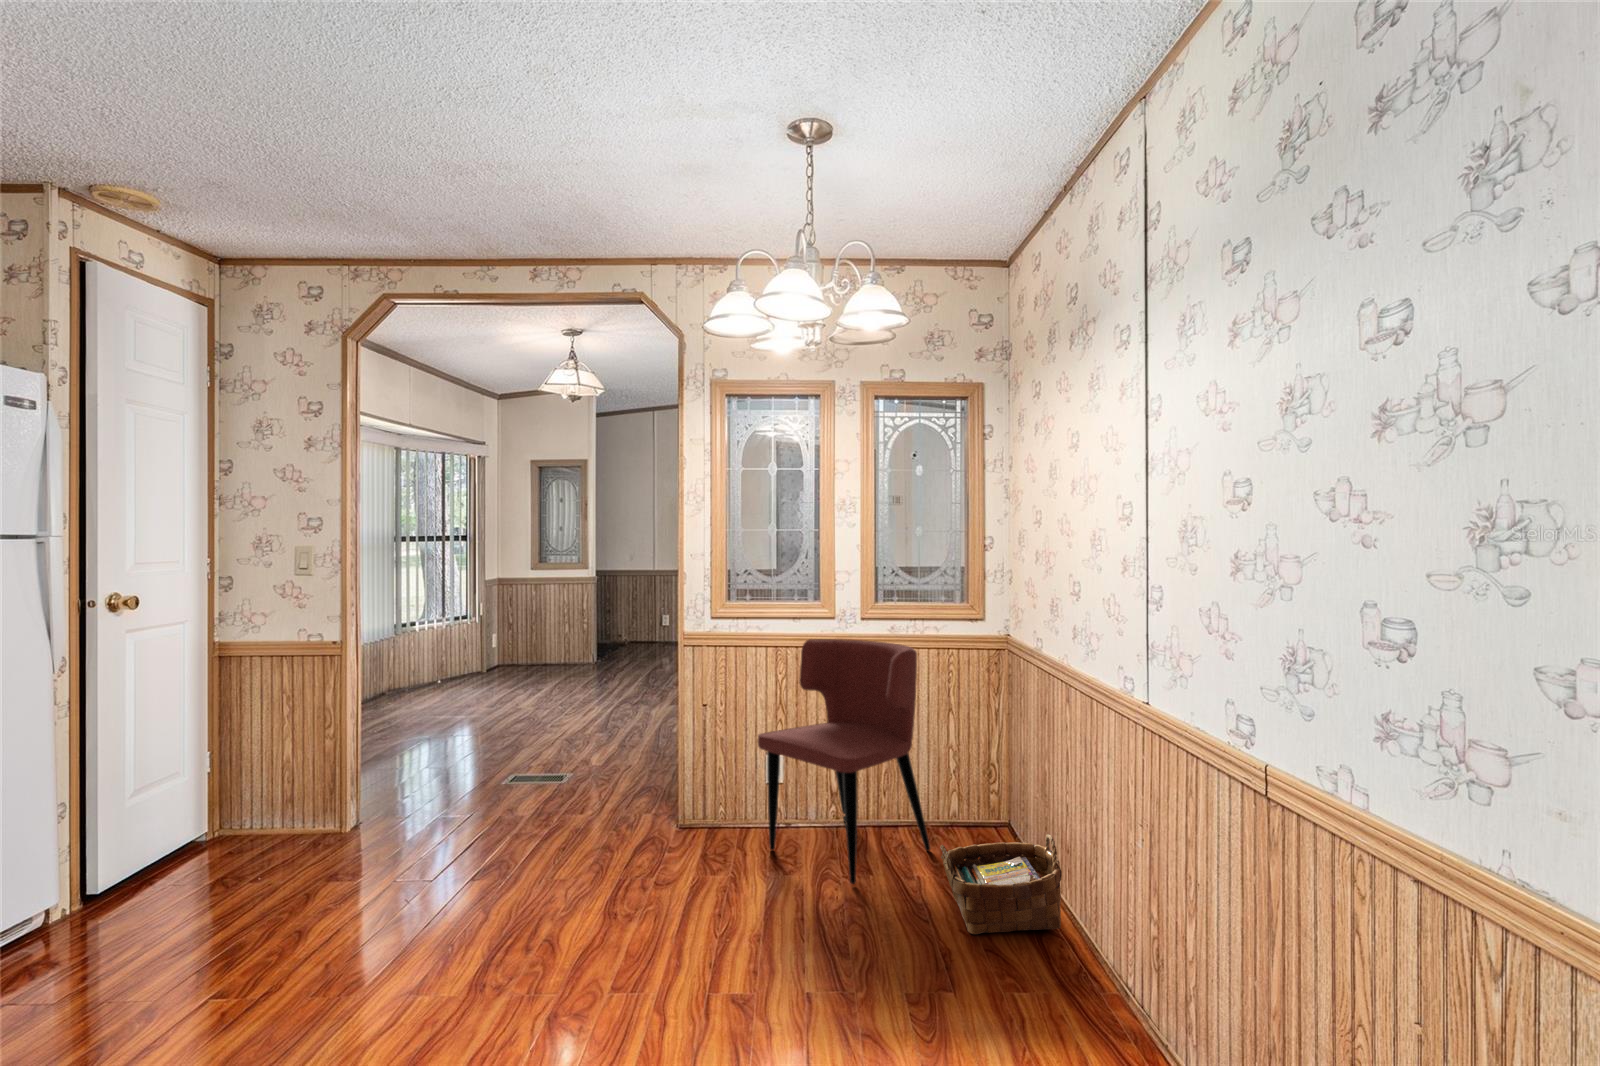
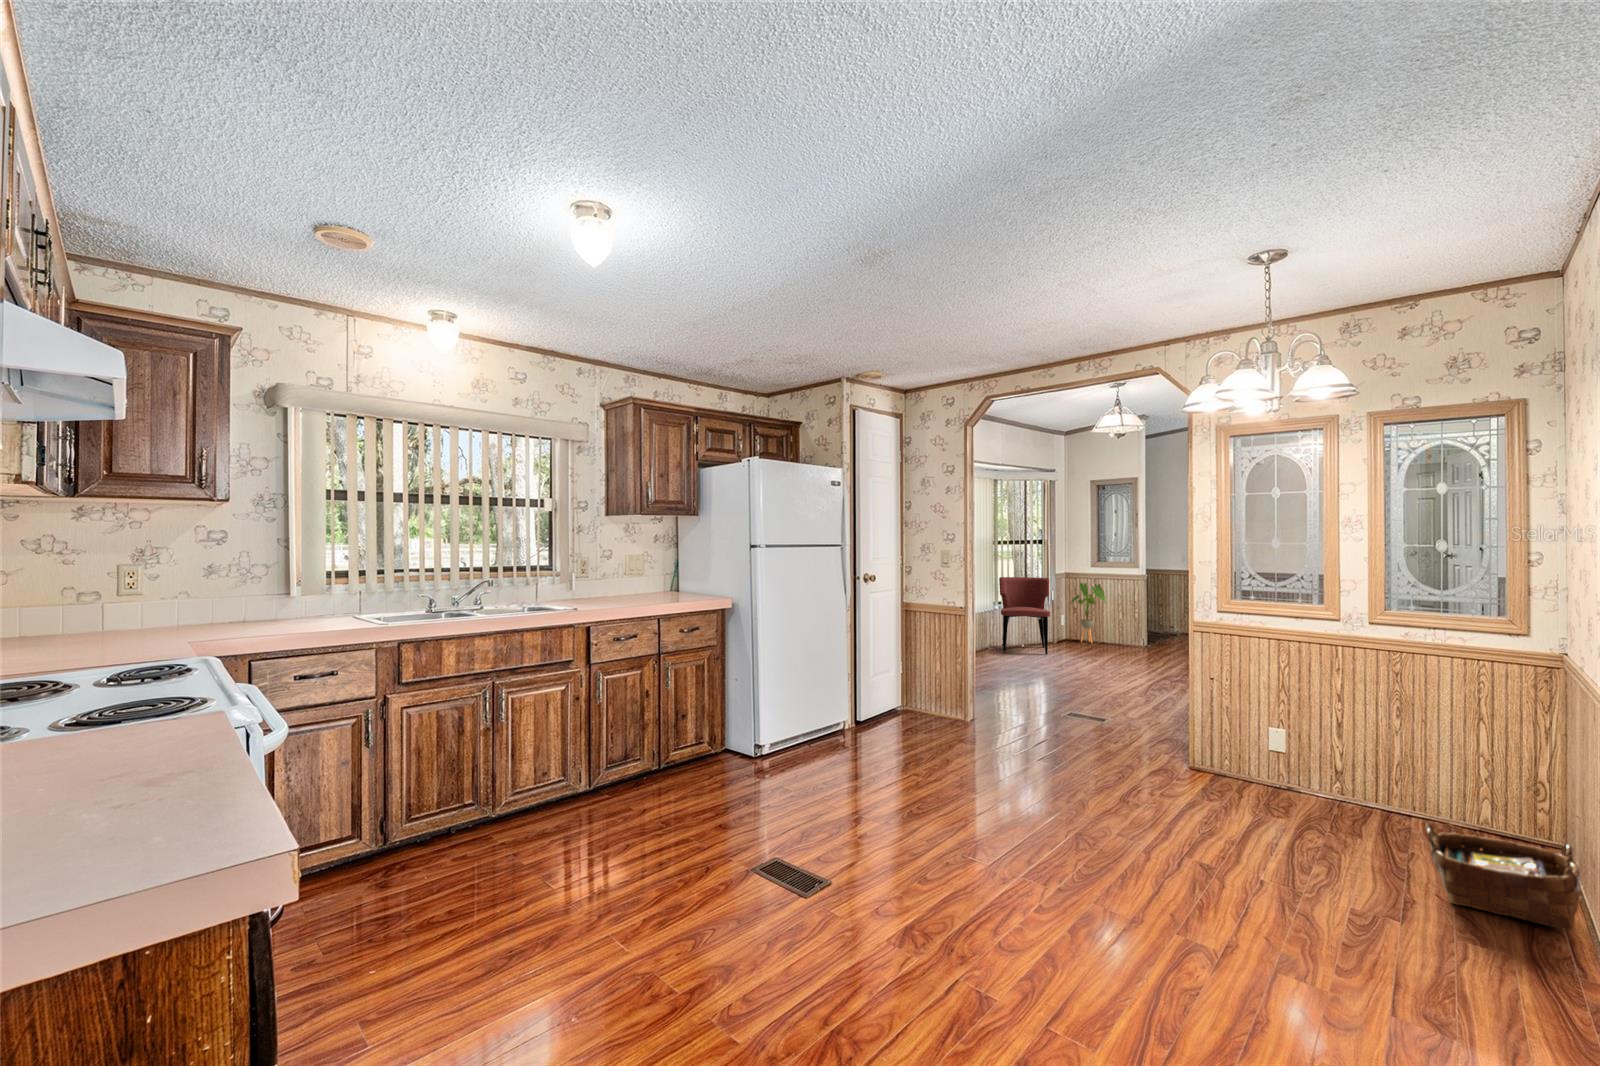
house plant: none [503,590,551,671] -> present [1071,583,1106,643]
dining chair: present [758,639,930,884] -> present [999,577,1050,654]

